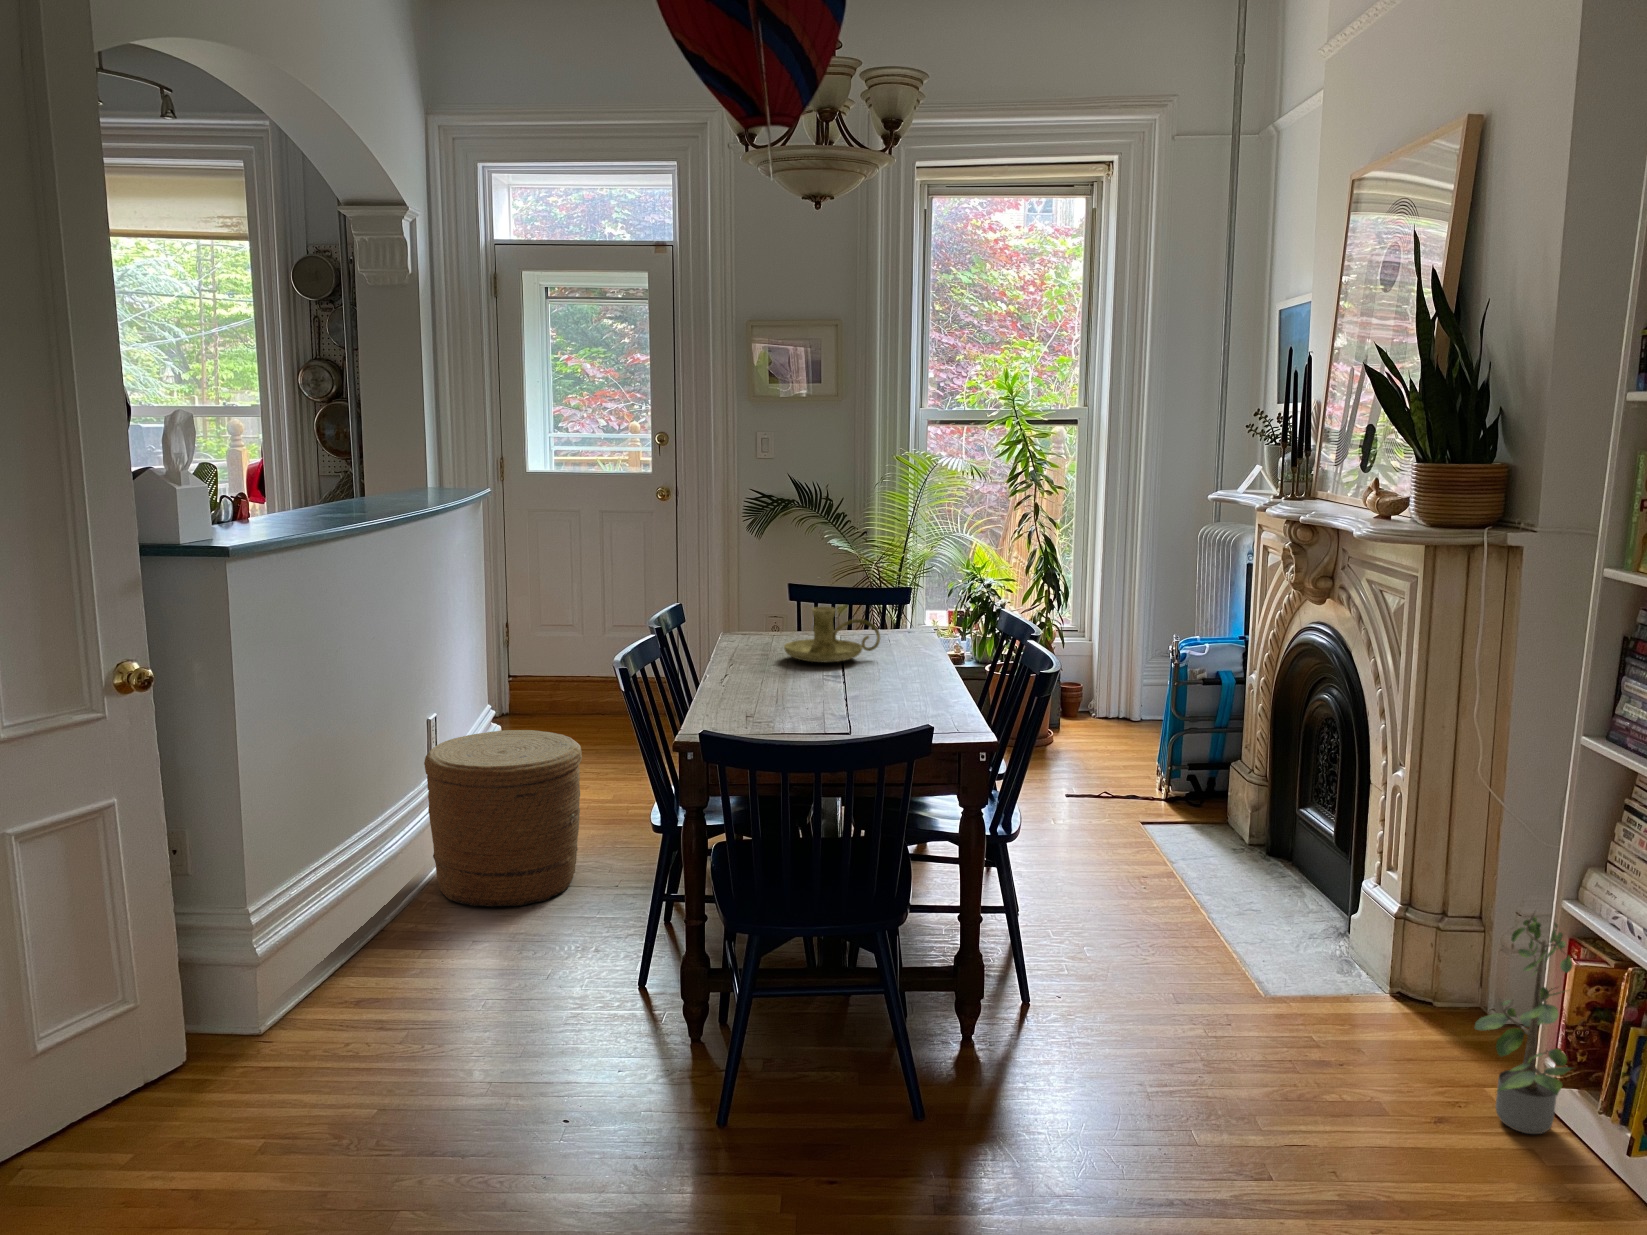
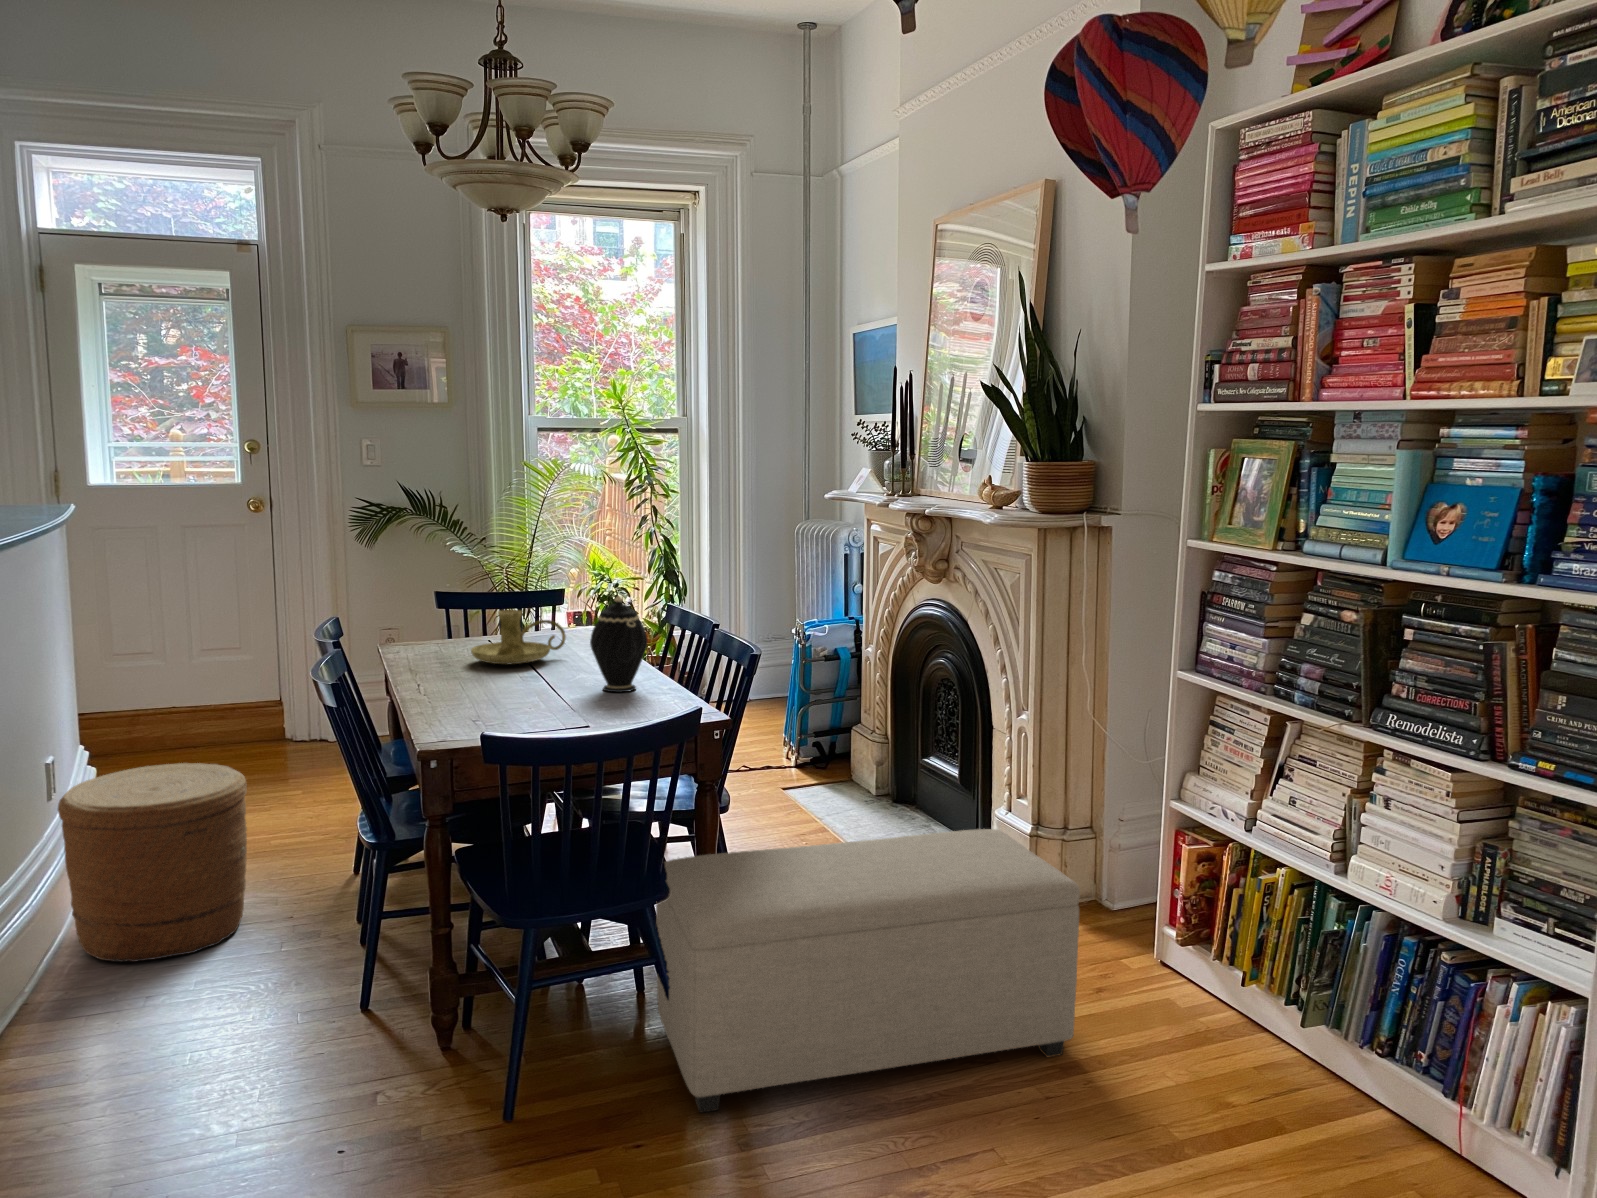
teapot: none [878,599,938,701] -> present [590,596,648,692]
ottoman: none [893,886,1389,1193] -> present [656,829,1080,1112]
potted plant: present [1475,916,1572,1134] -> none [1114,811,1193,987]

